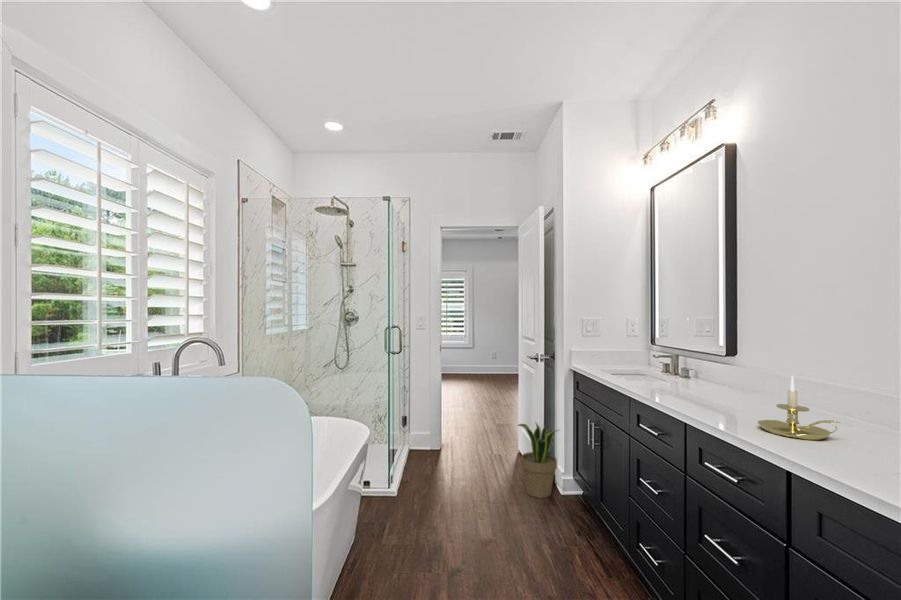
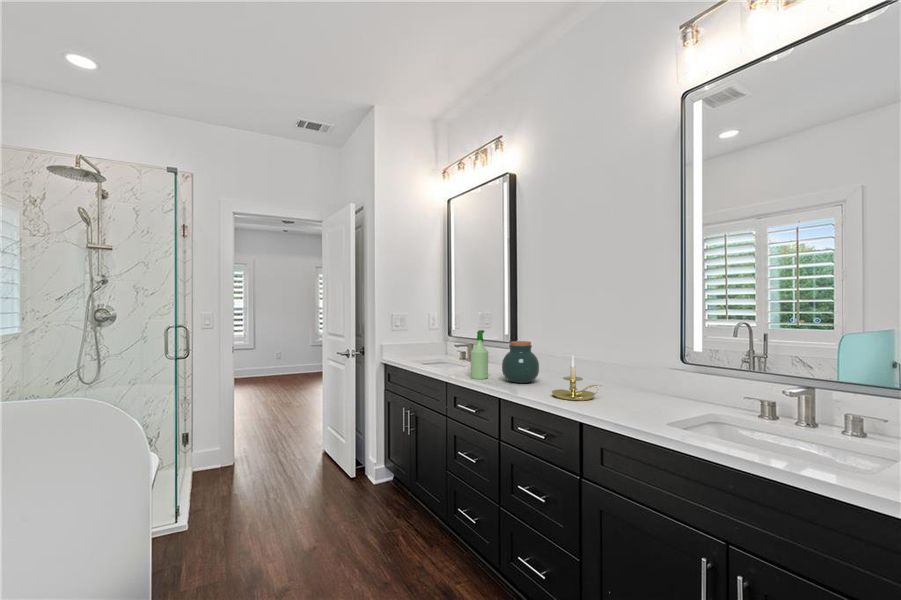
spray bottle: none [658,338,682,396] -> present [470,330,488,379]
jar: none [698,353,752,407] -> present [502,341,539,383]
potted plant: present [518,423,557,498] -> none [329,417,374,492]

